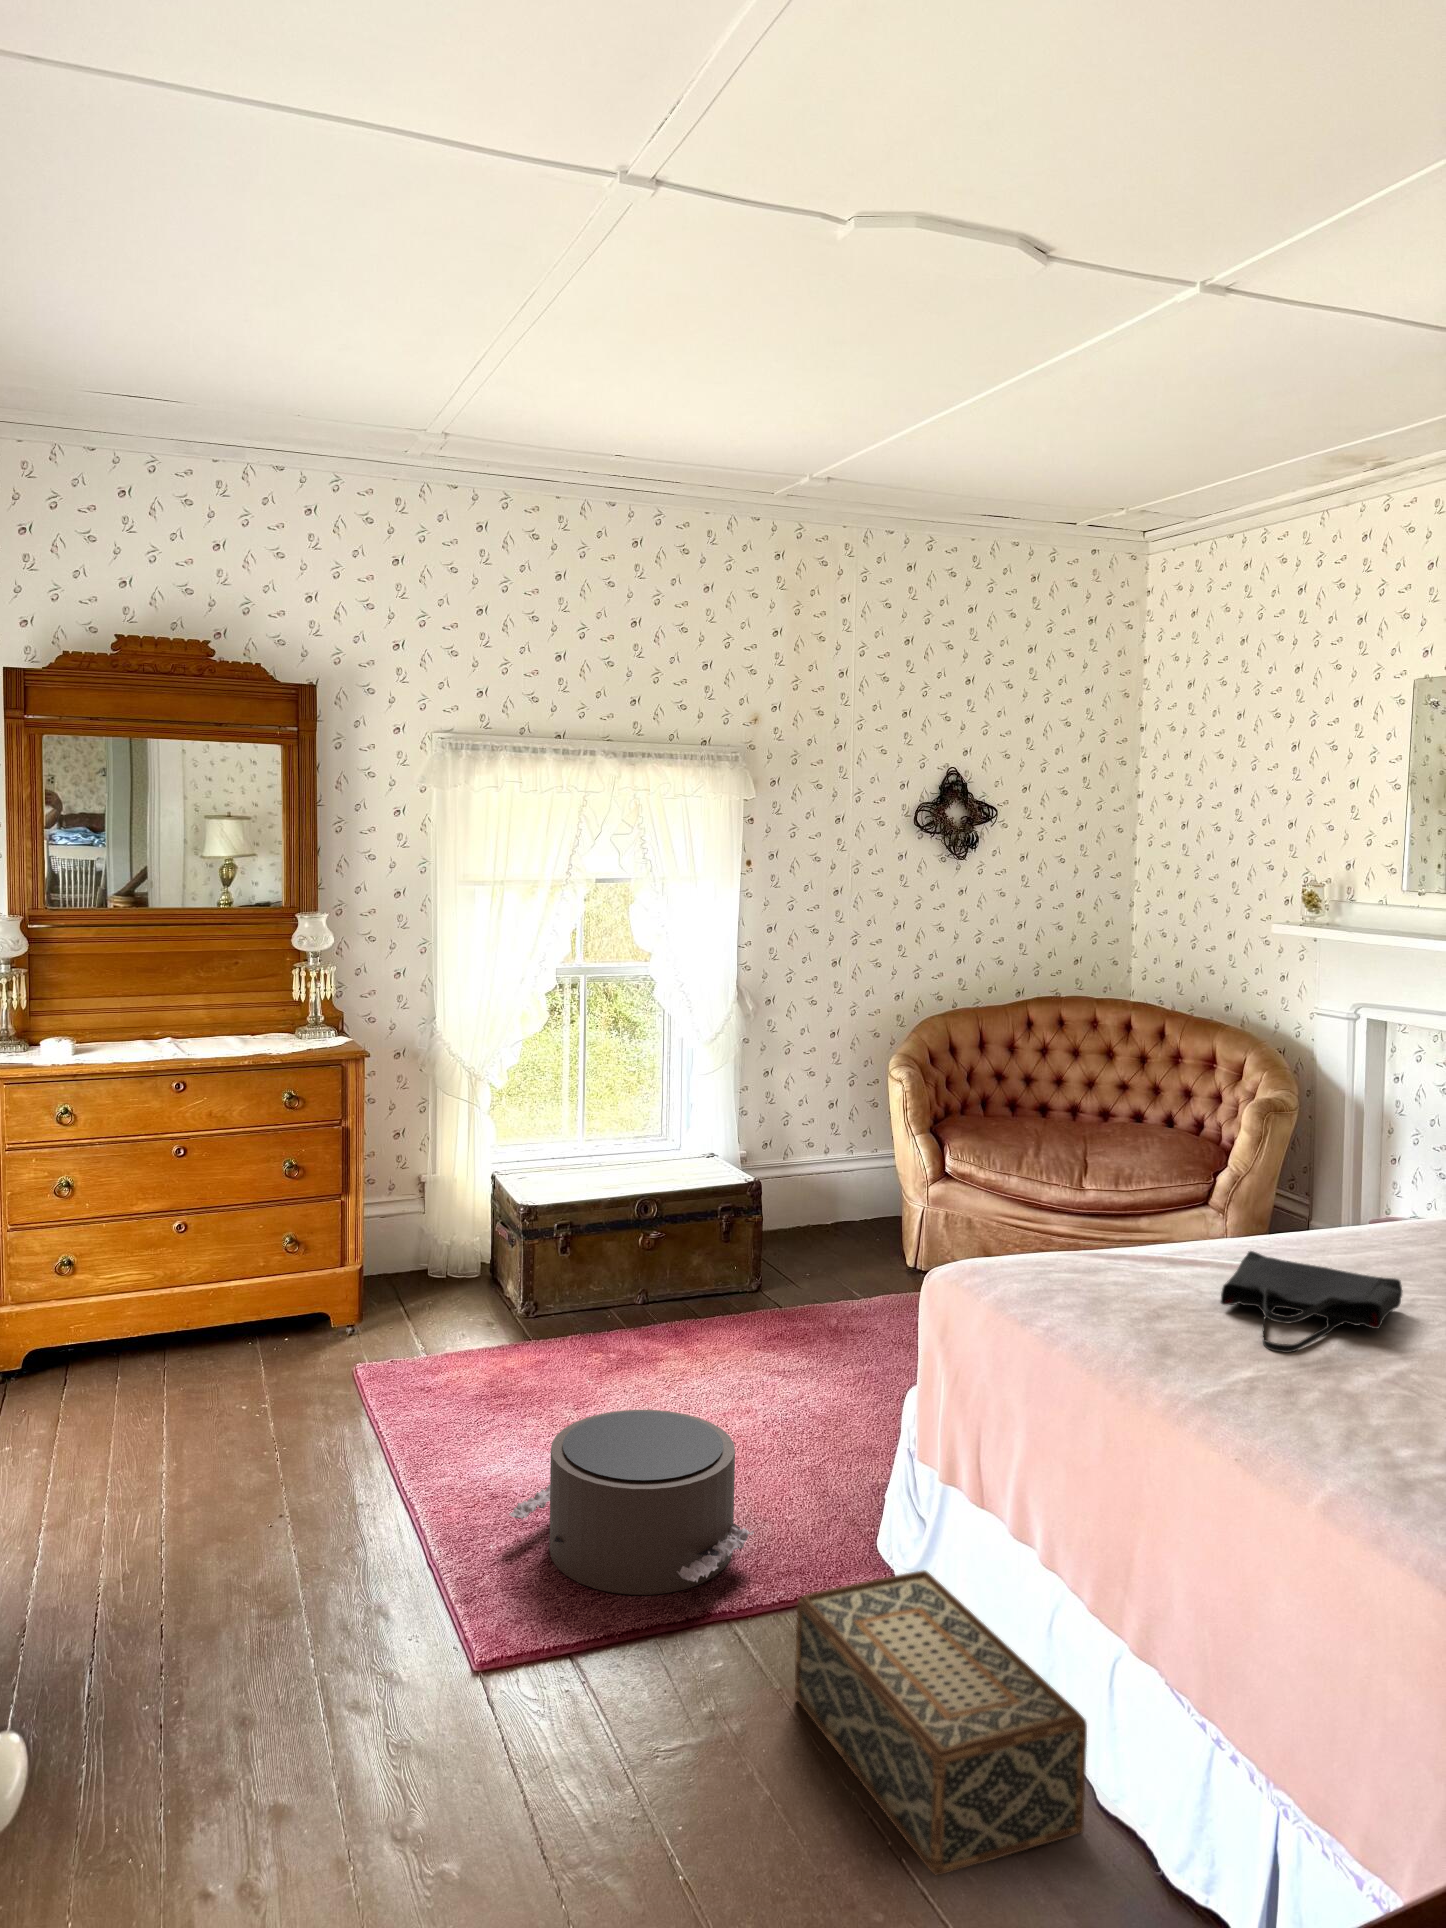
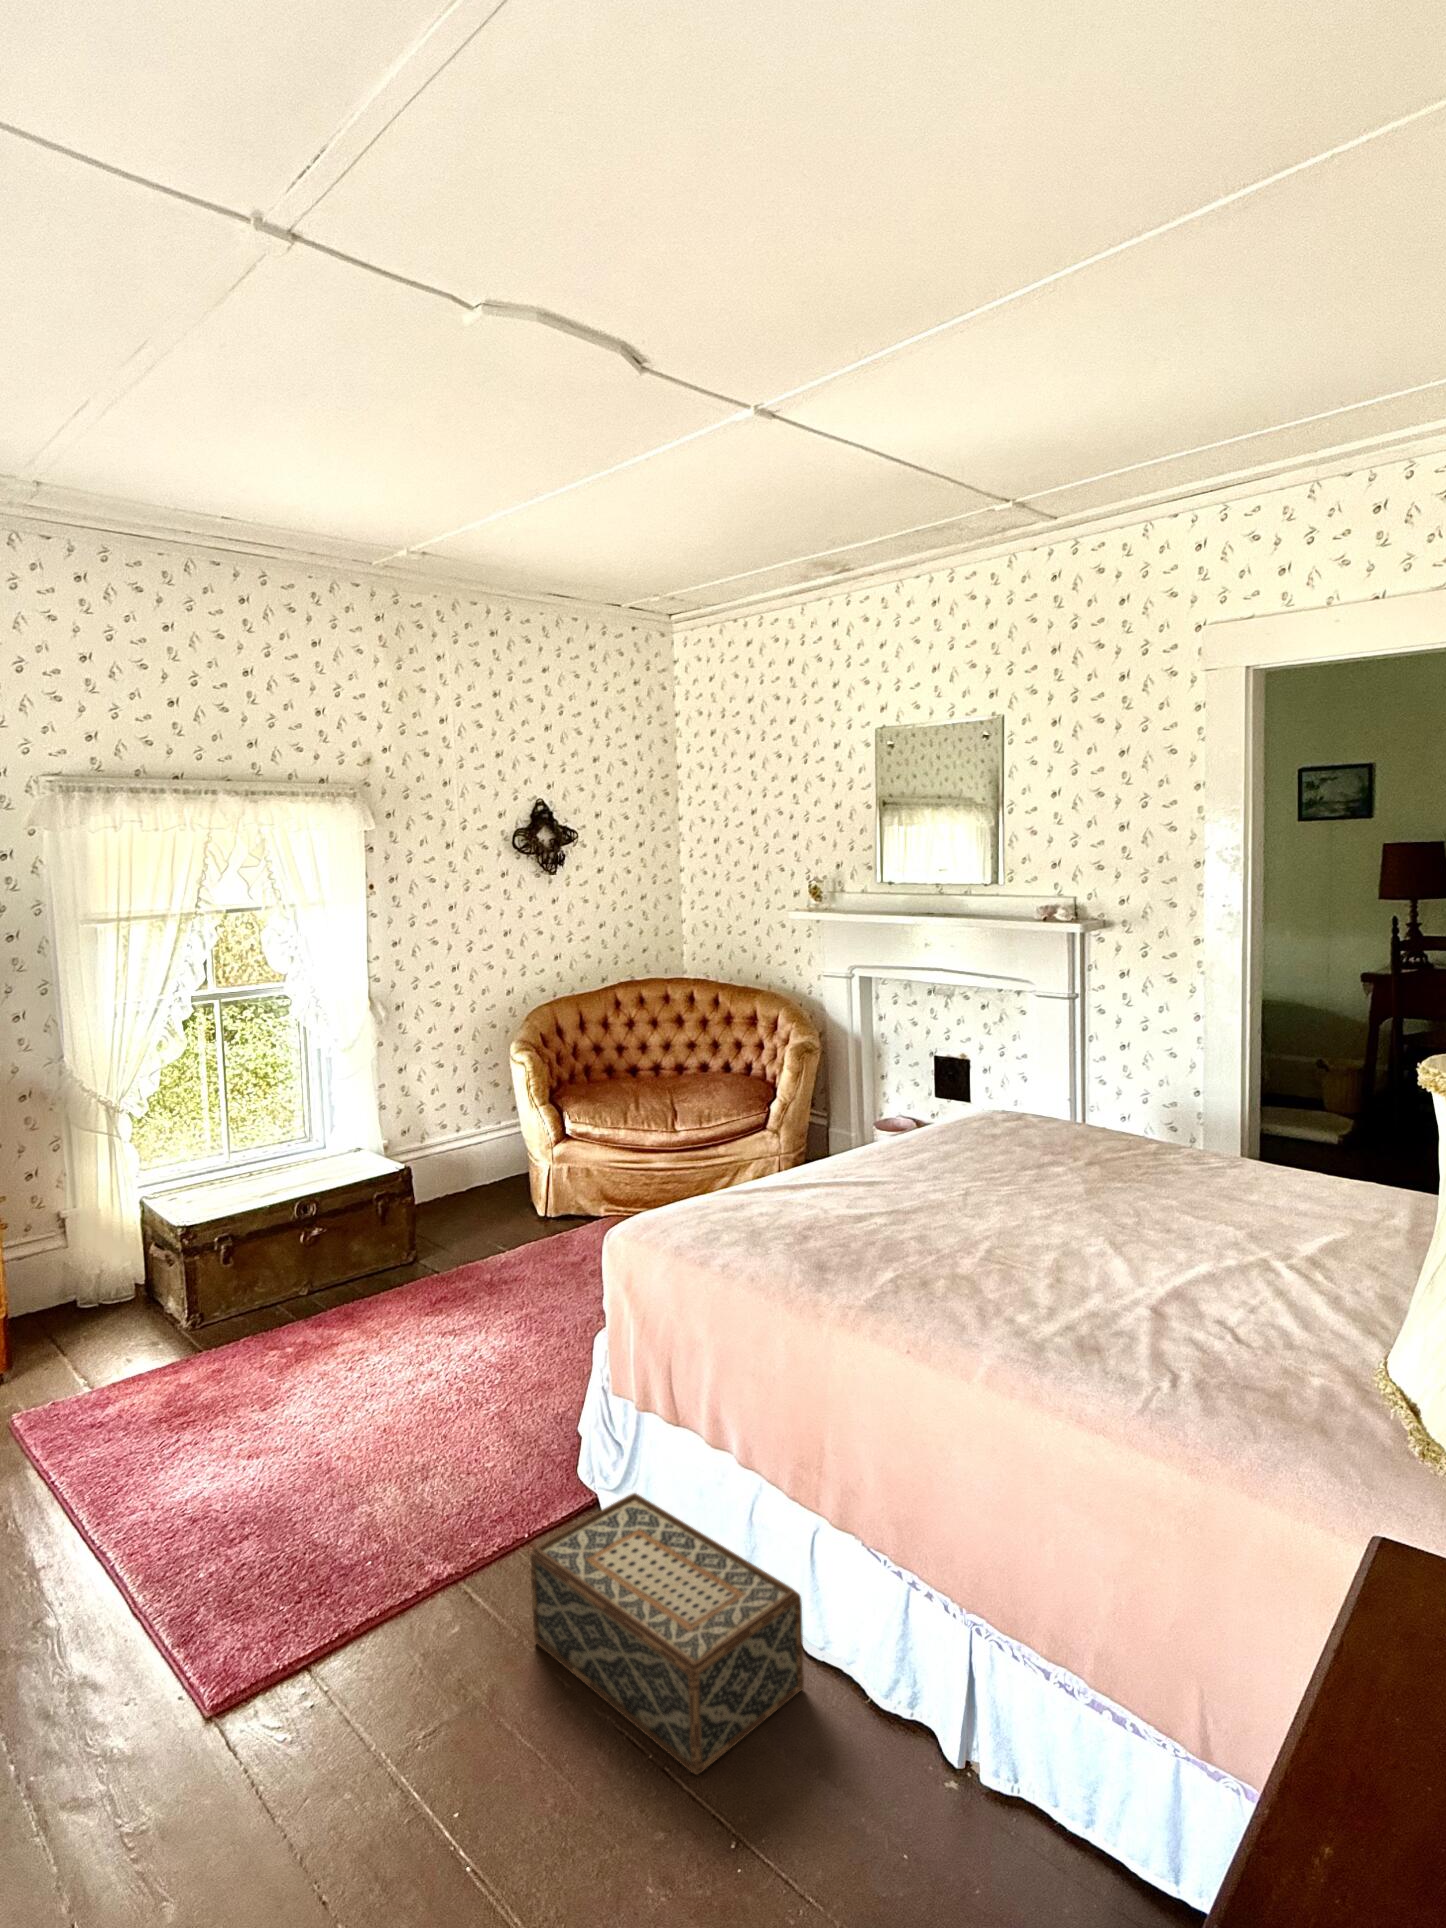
tote bag: present [1221,1251,1402,1353] -> none [849,1171,972,1252]
pouf: present [509,1410,754,1595] -> none [217,1397,465,1588]

